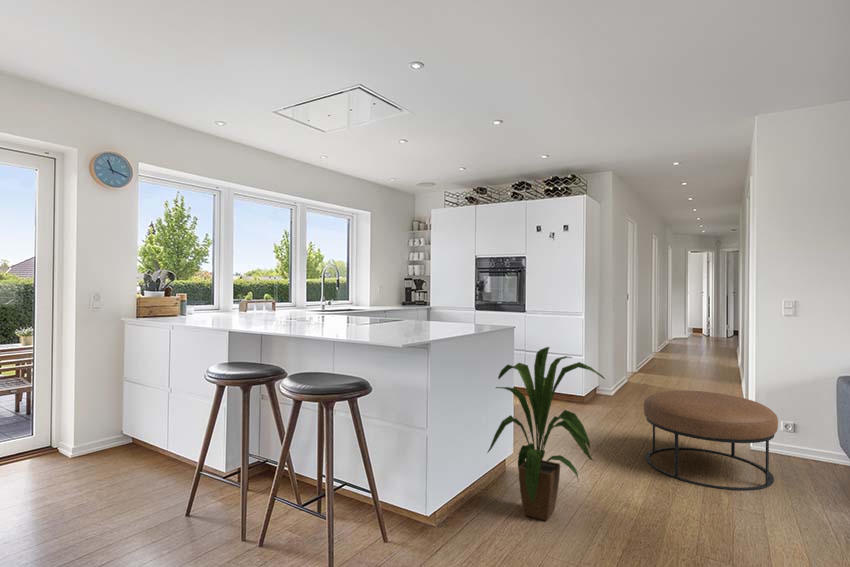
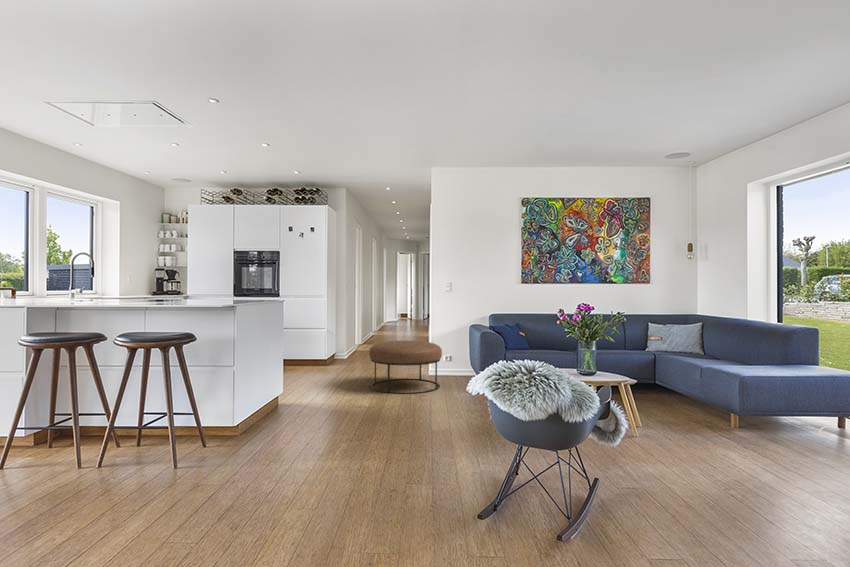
house plant: present [488,347,604,521] -> none [274,306,350,420]

